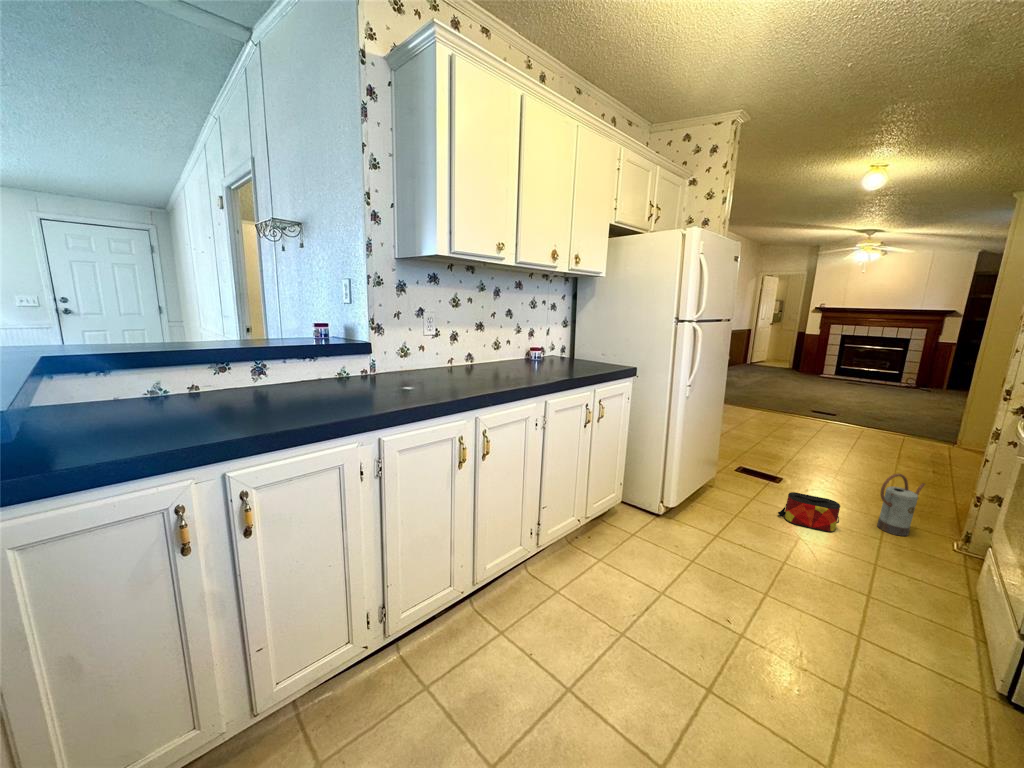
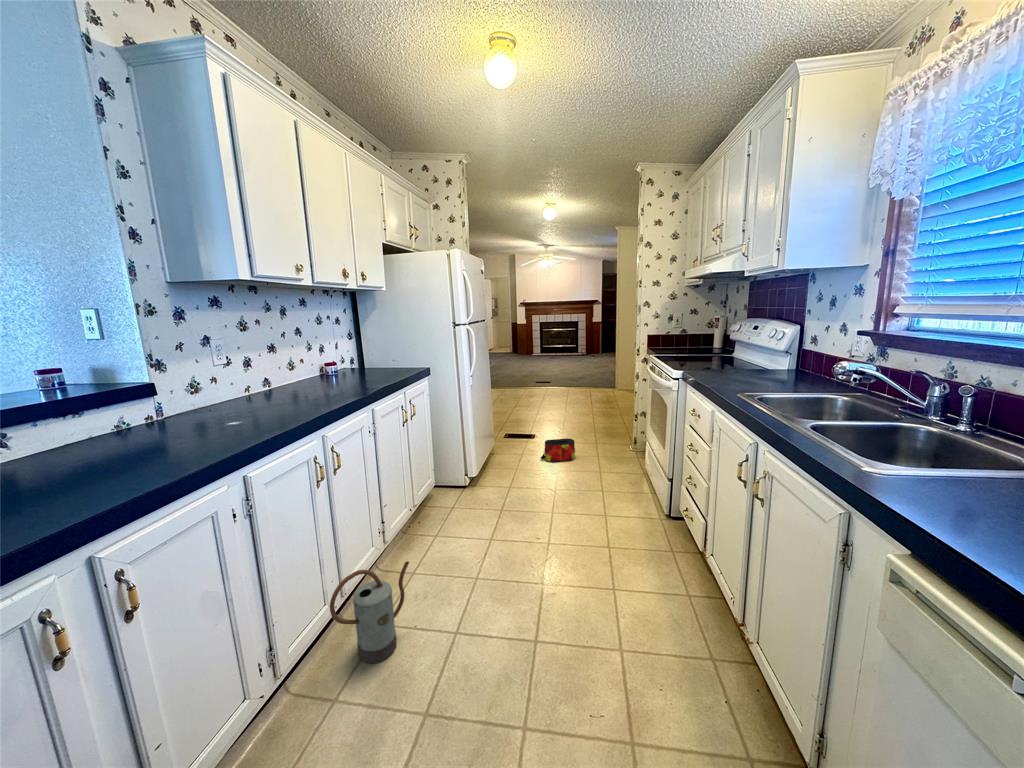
watering can: present [877,474,925,536] -> present [330,561,409,663]

